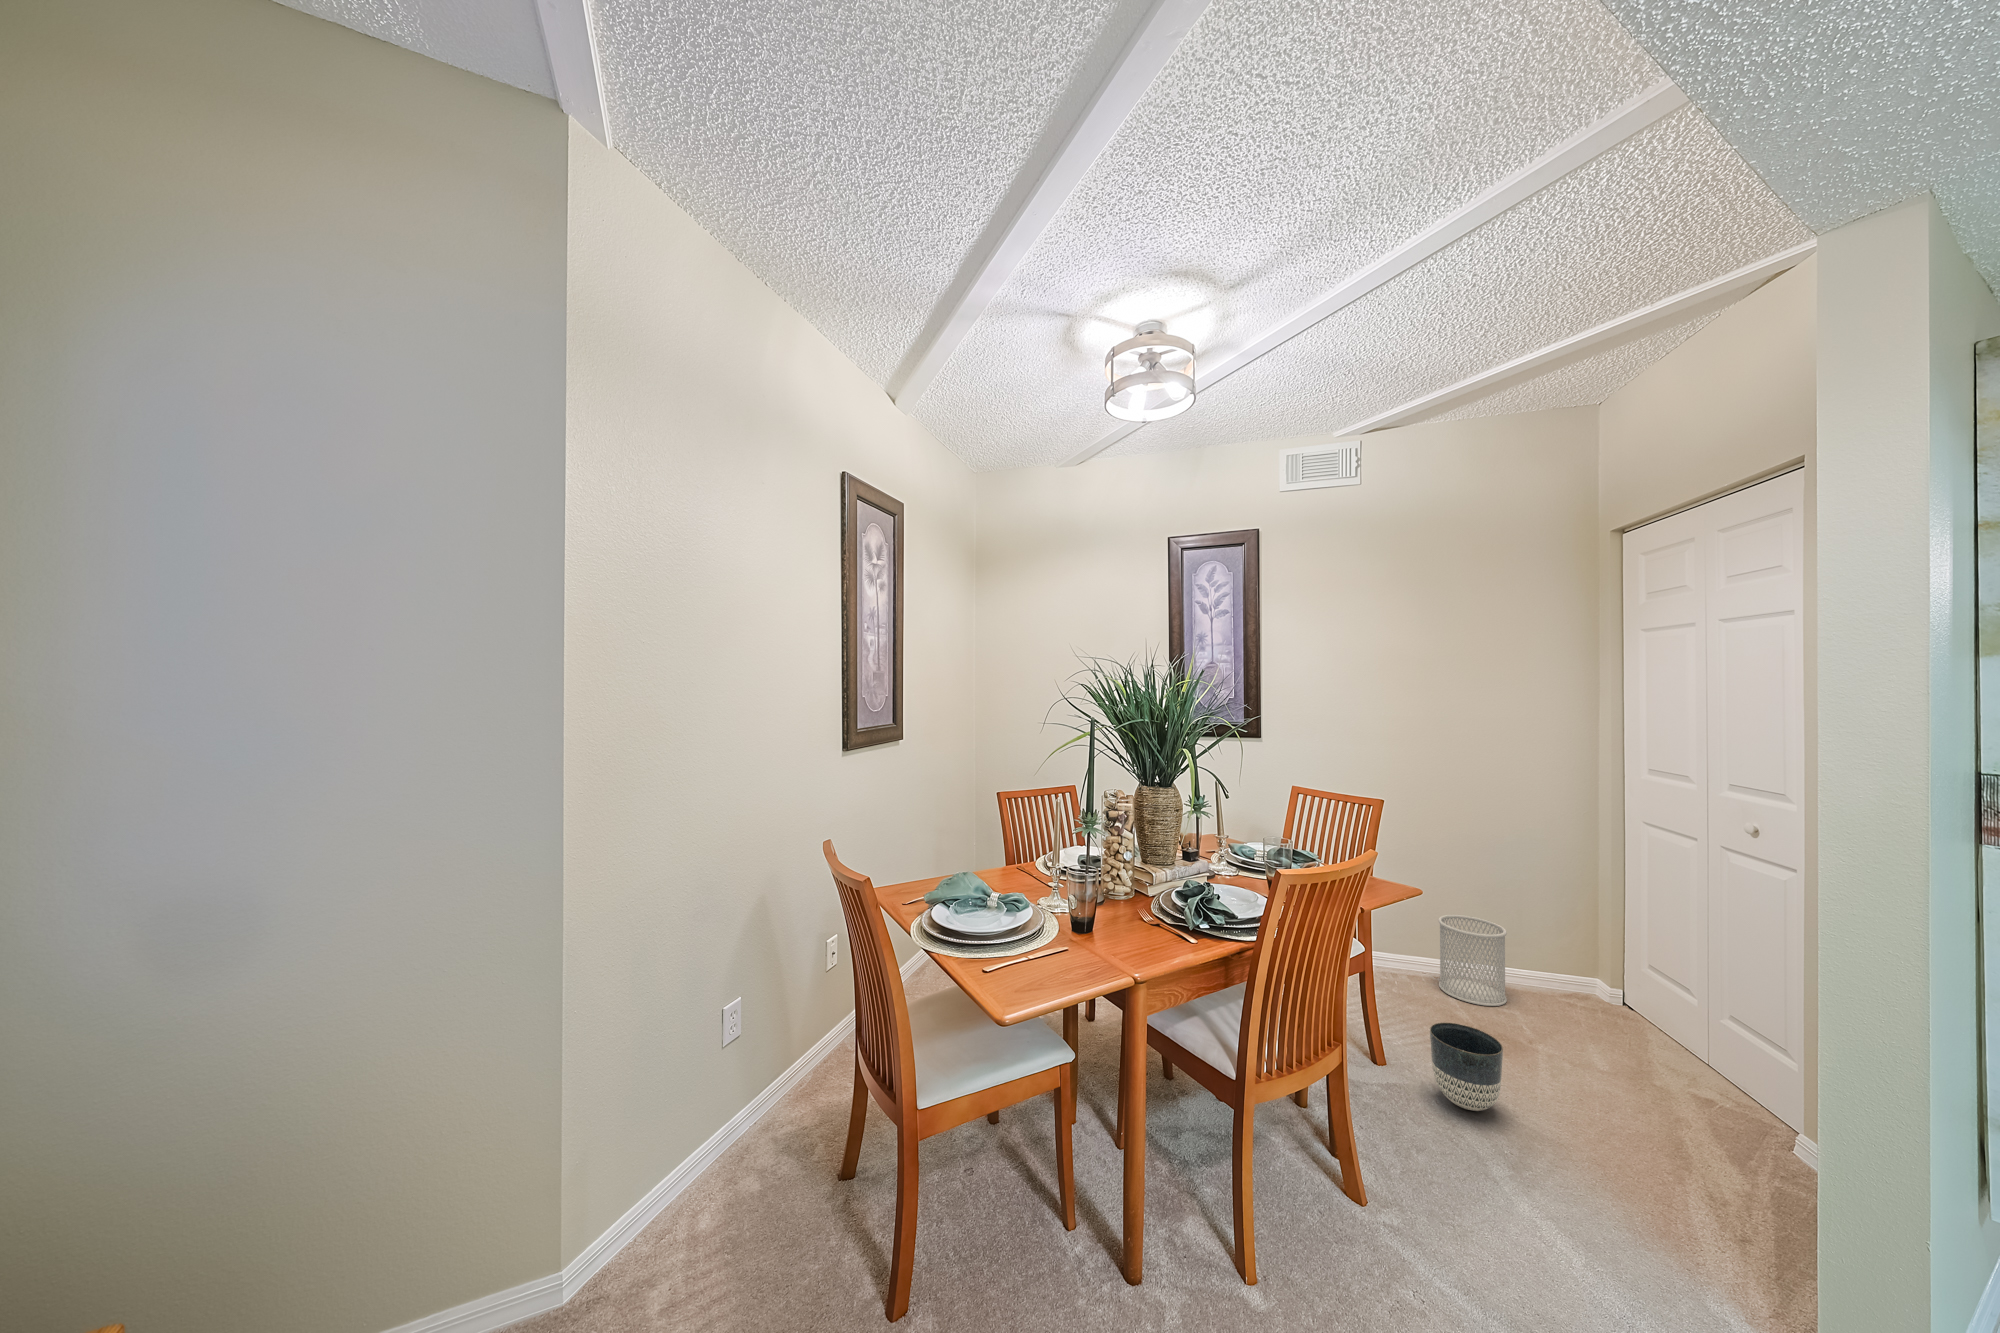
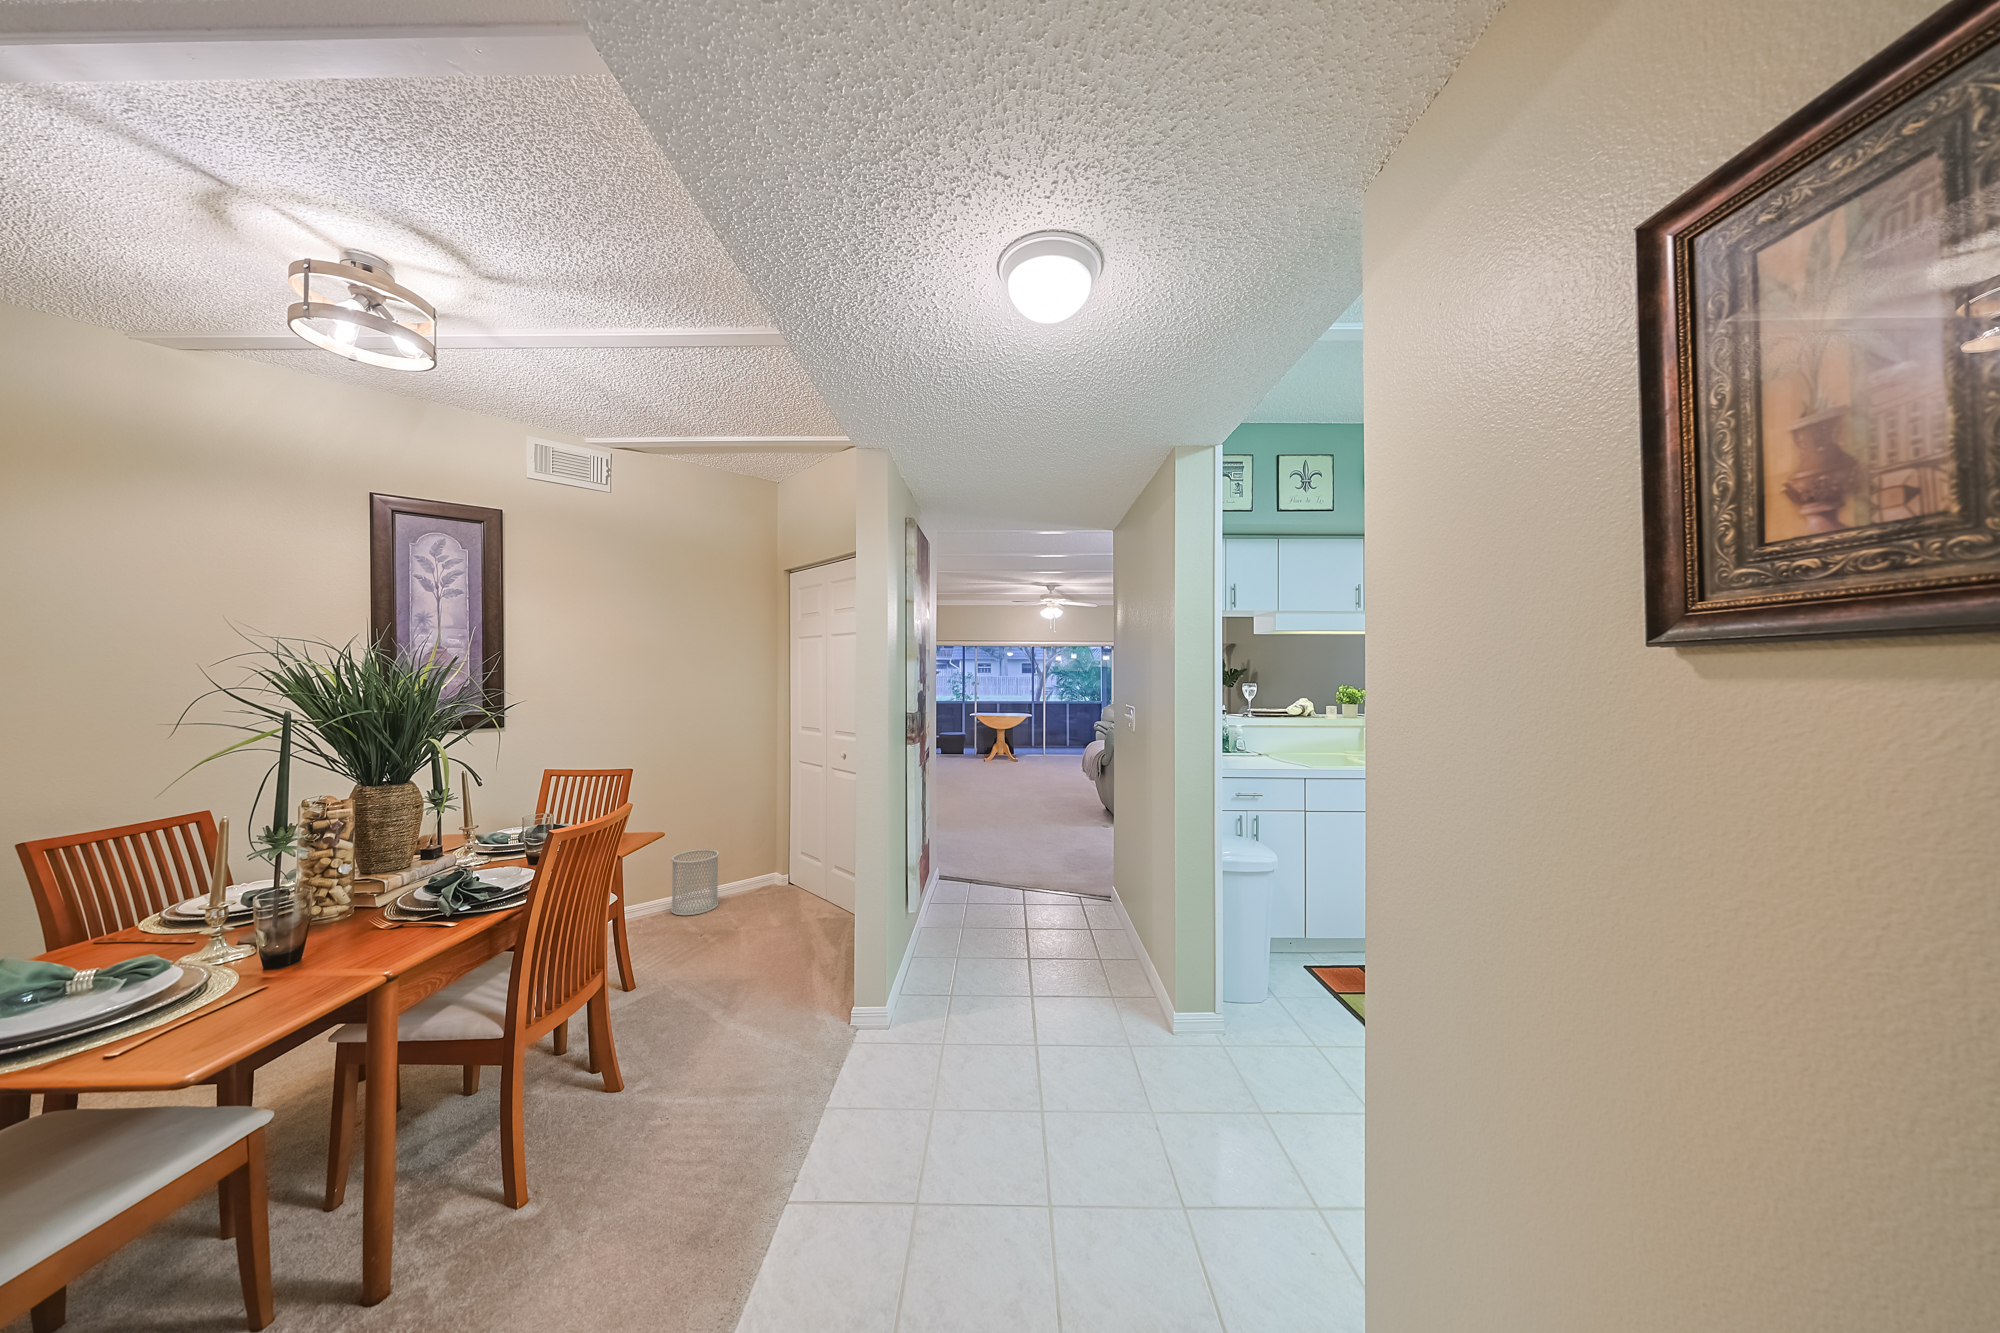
planter: present [1430,1023,1503,1111] -> none [668,925,718,987]

